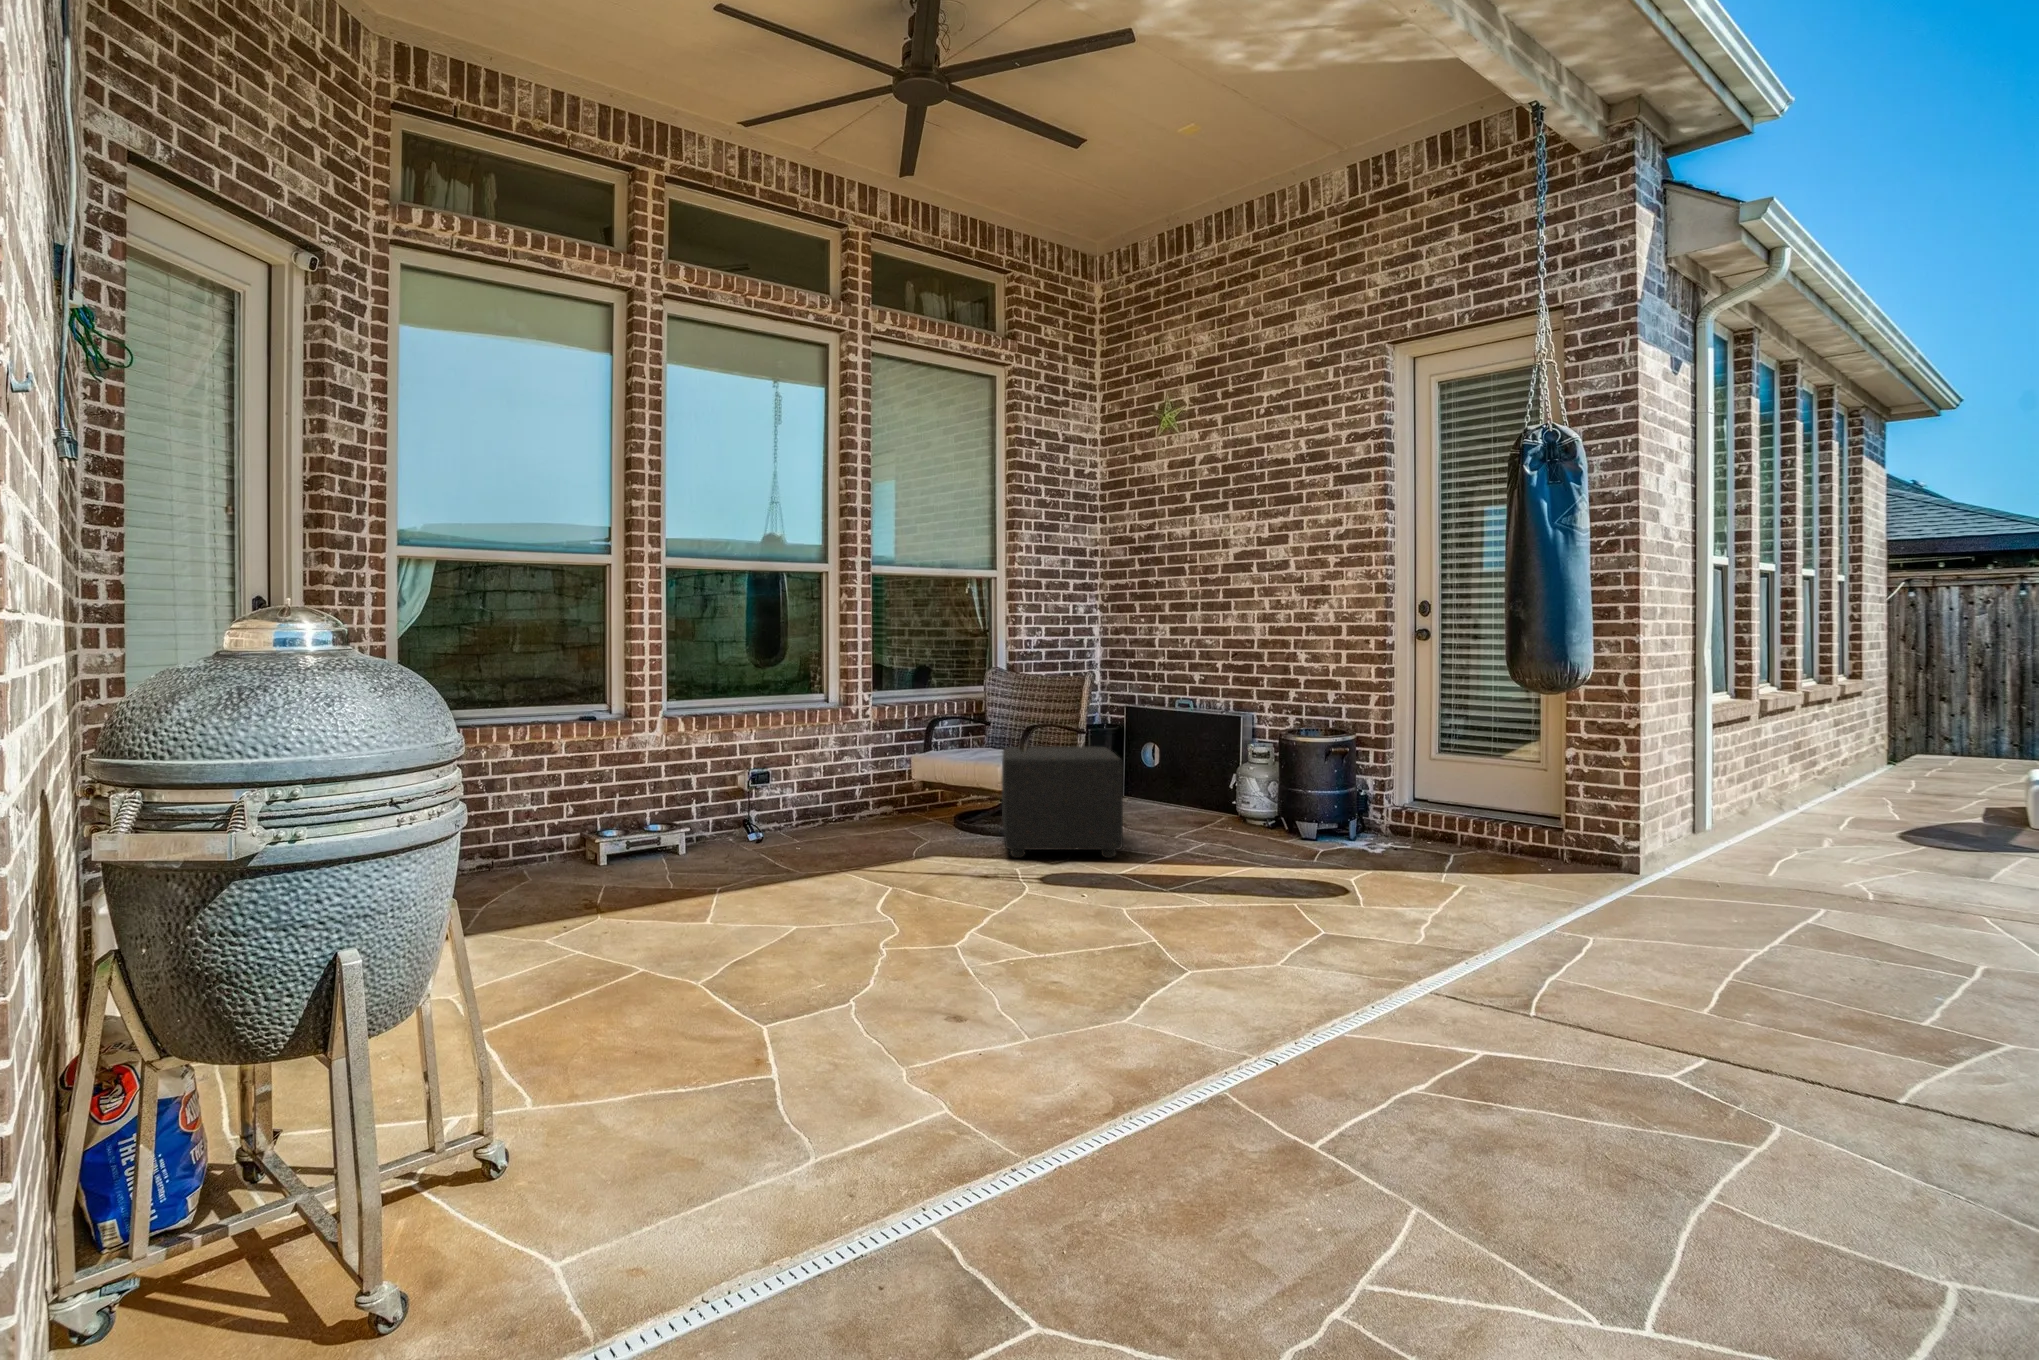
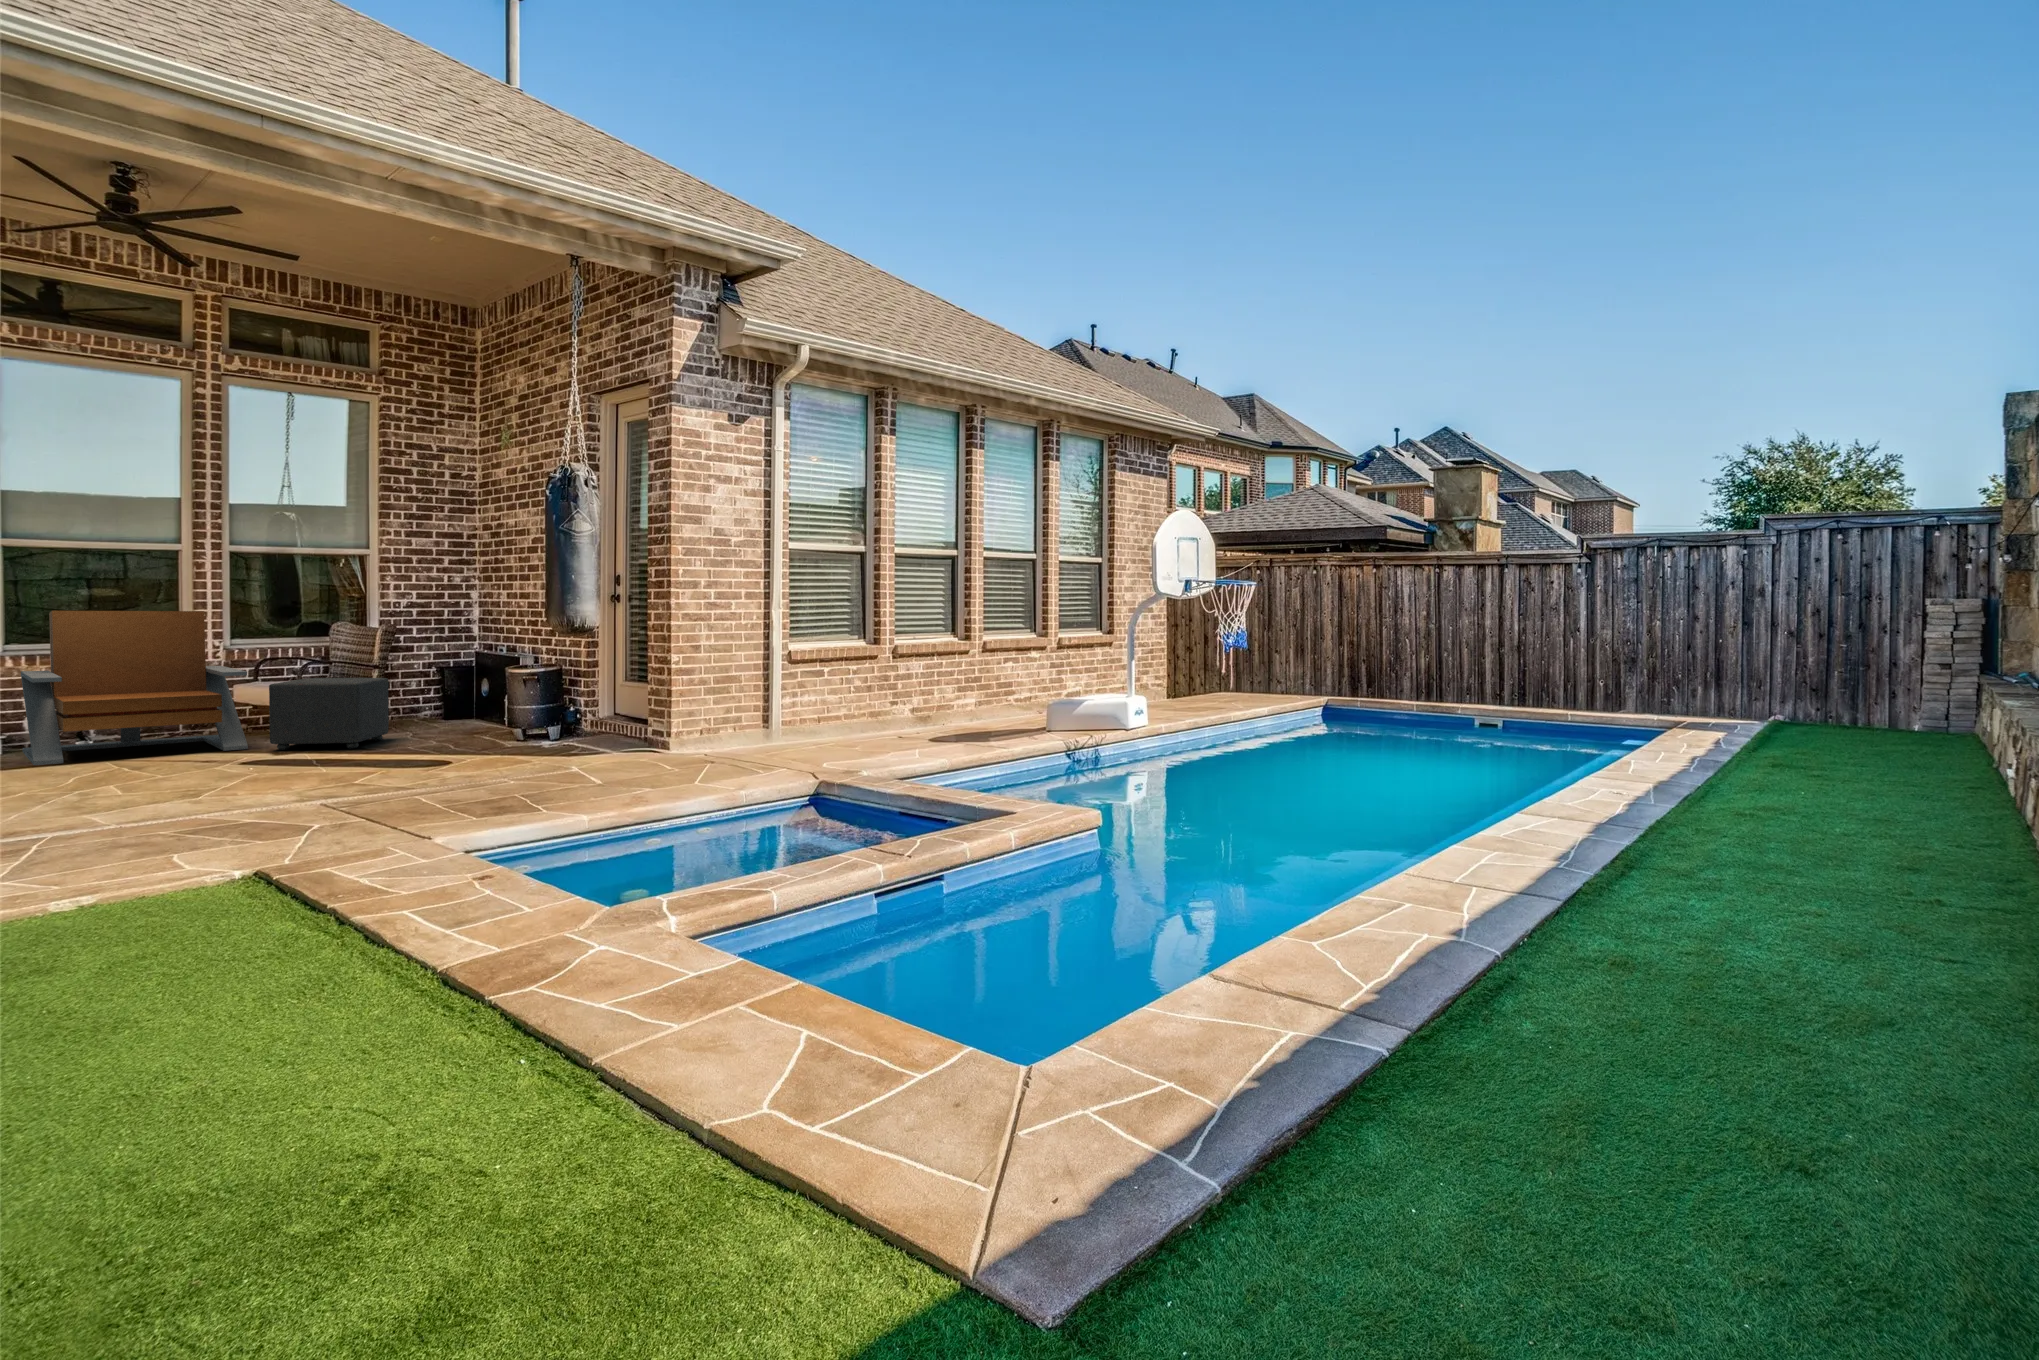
lounge chair: none [692,653,967,885] -> present [21,611,248,765]

